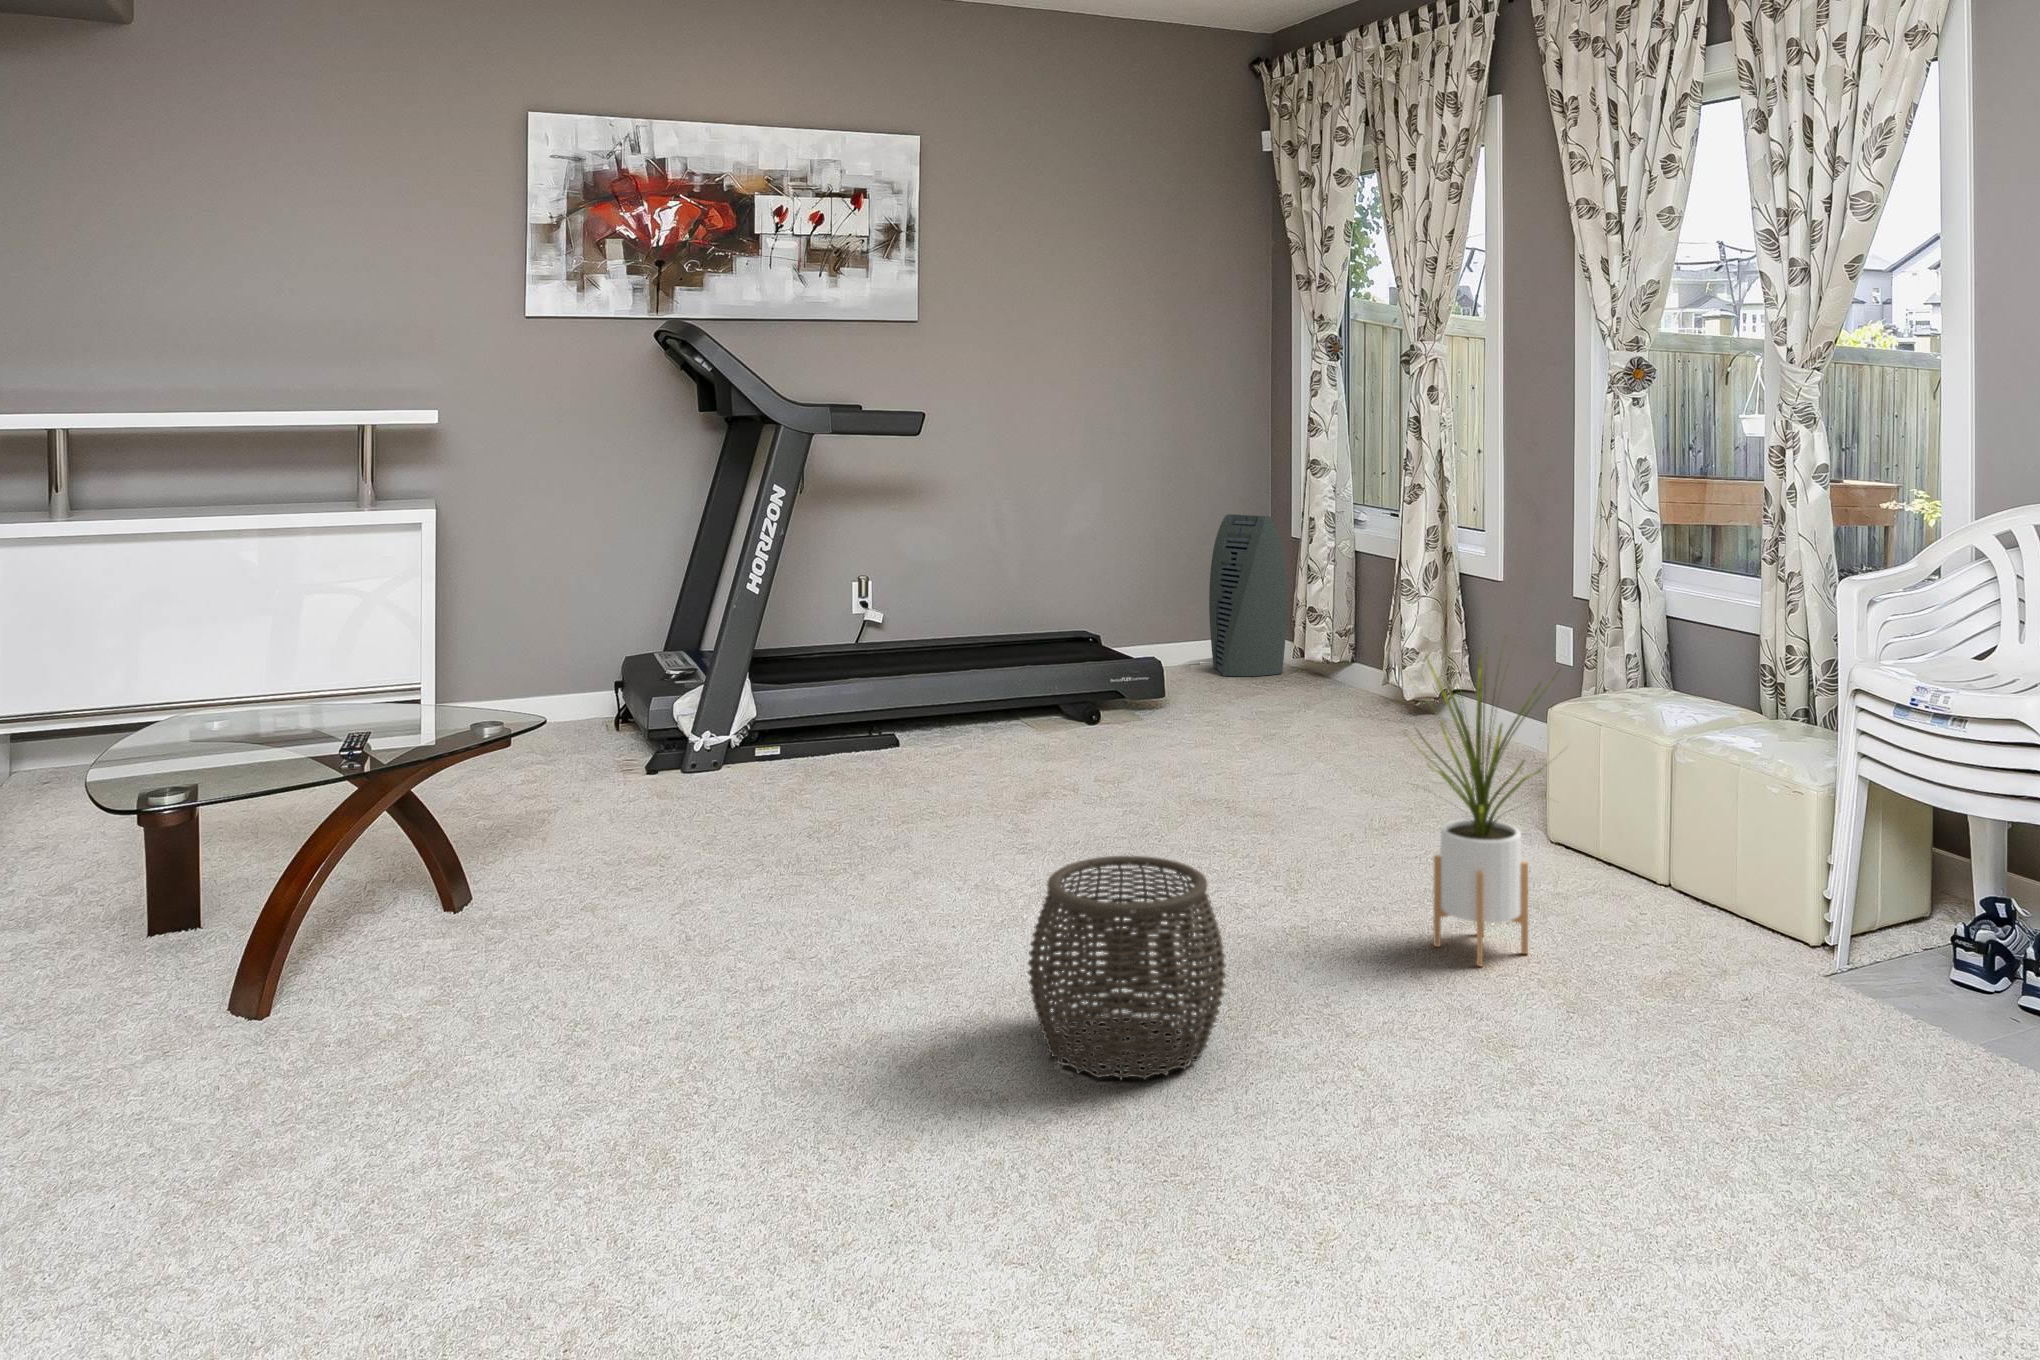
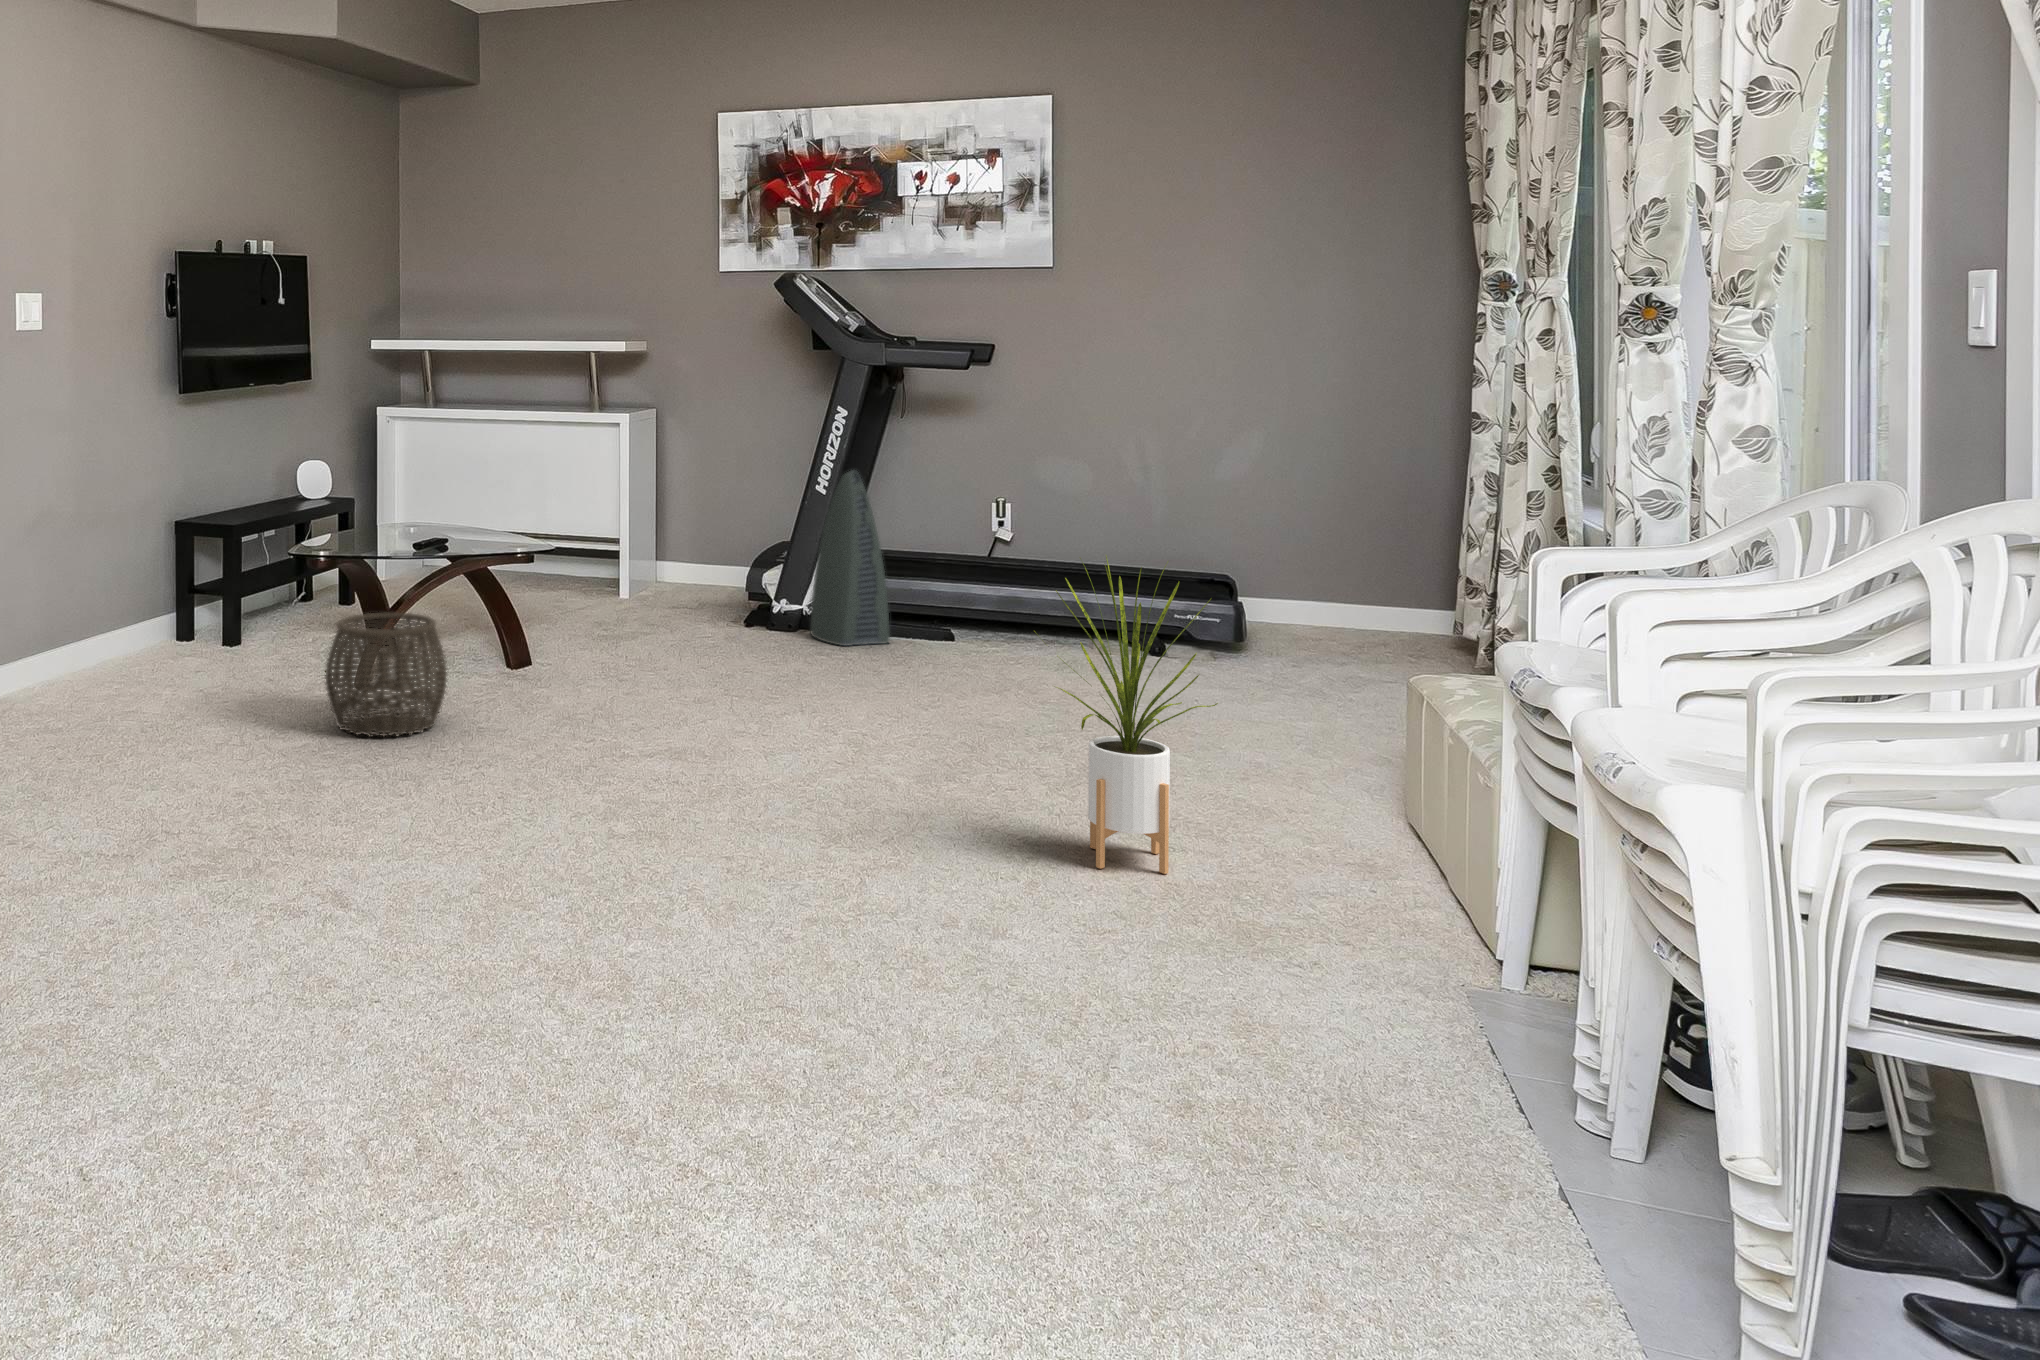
air purifier: present [1209,514,1287,676] -> present [811,470,890,646]
woven basket: present [1028,856,1226,1080] -> present [325,613,447,736]

